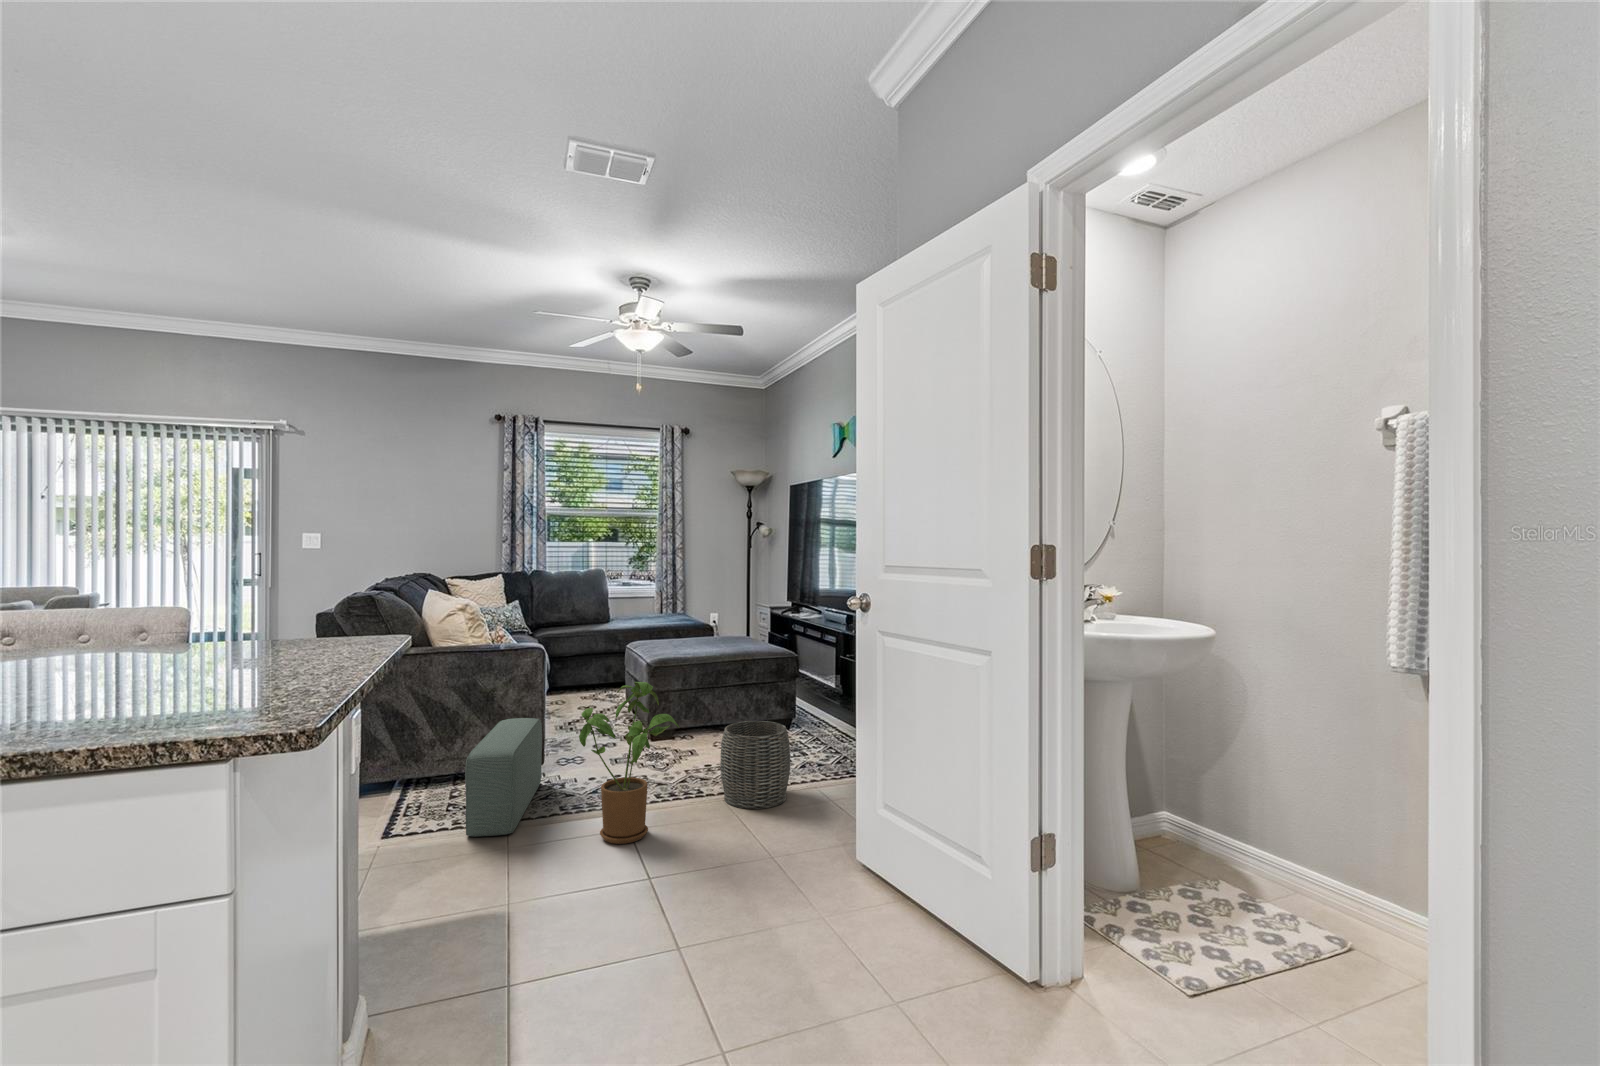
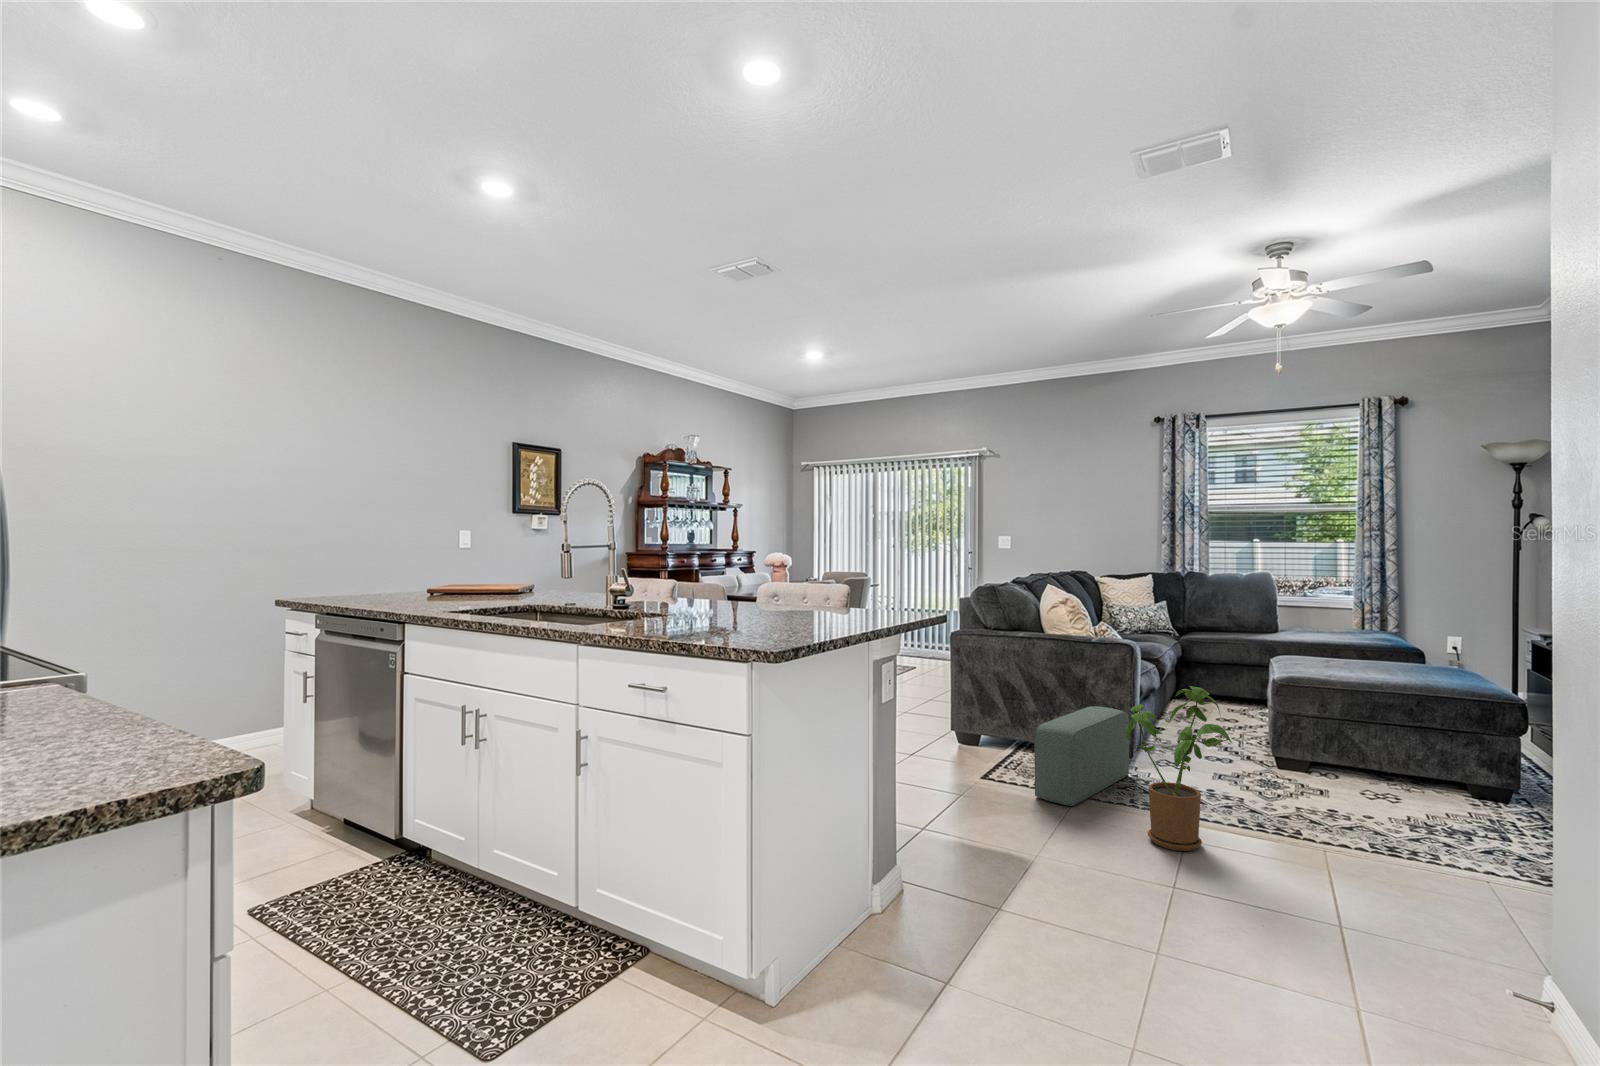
woven basket: present [720,721,790,809] -> none [1319,762,1430,878]

